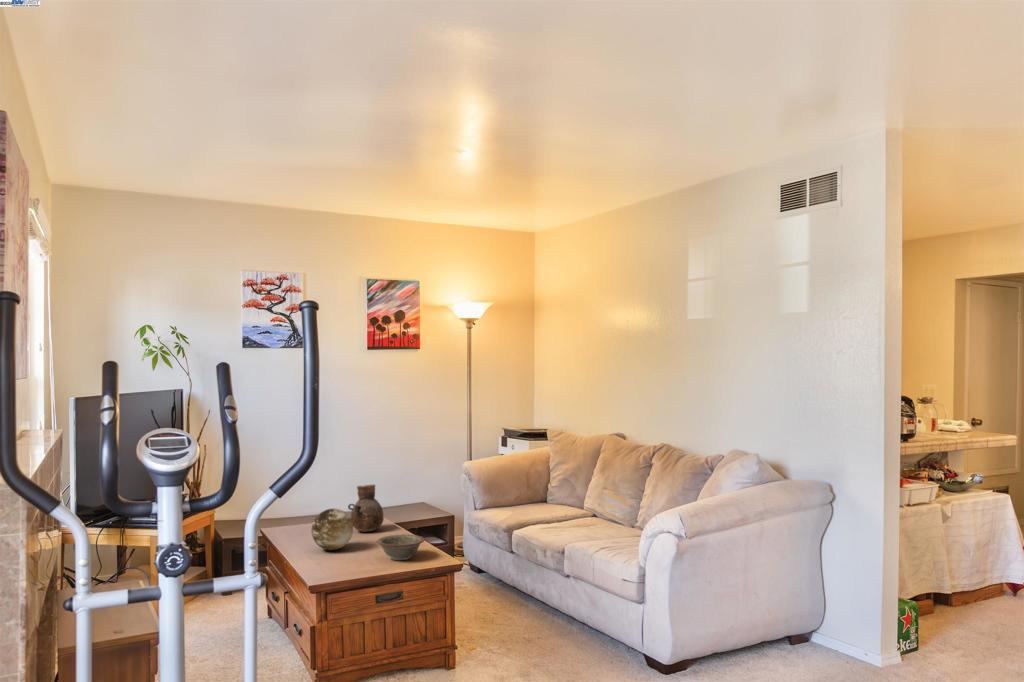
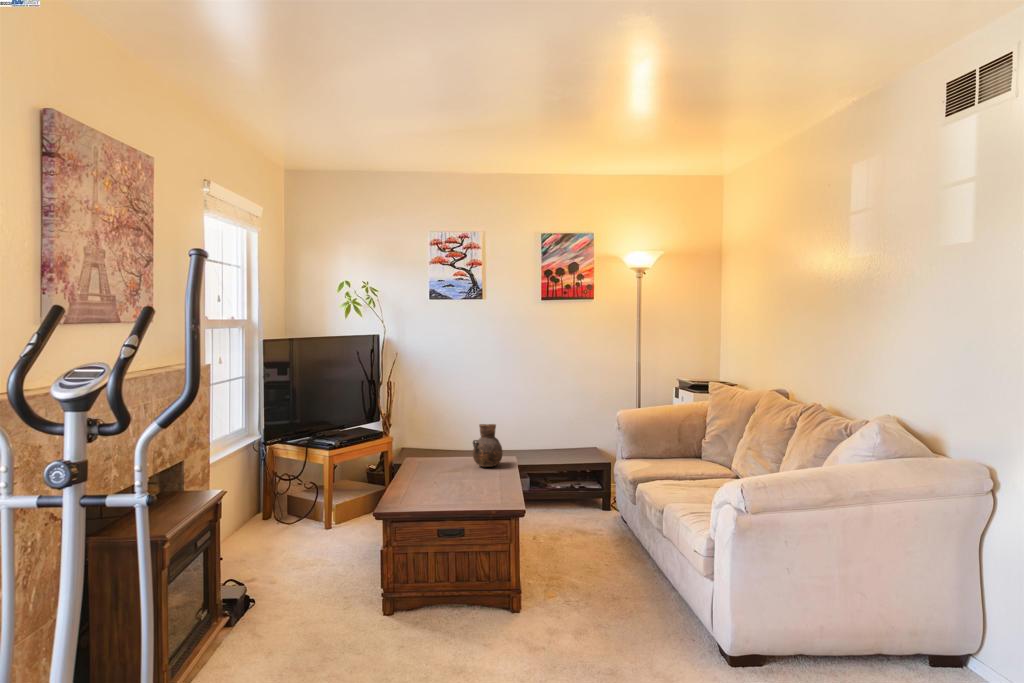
decorative orb: present [312,509,353,550] -> none [417,443,454,481]
decorative bowl: present [377,534,424,560] -> none [453,474,498,500]

